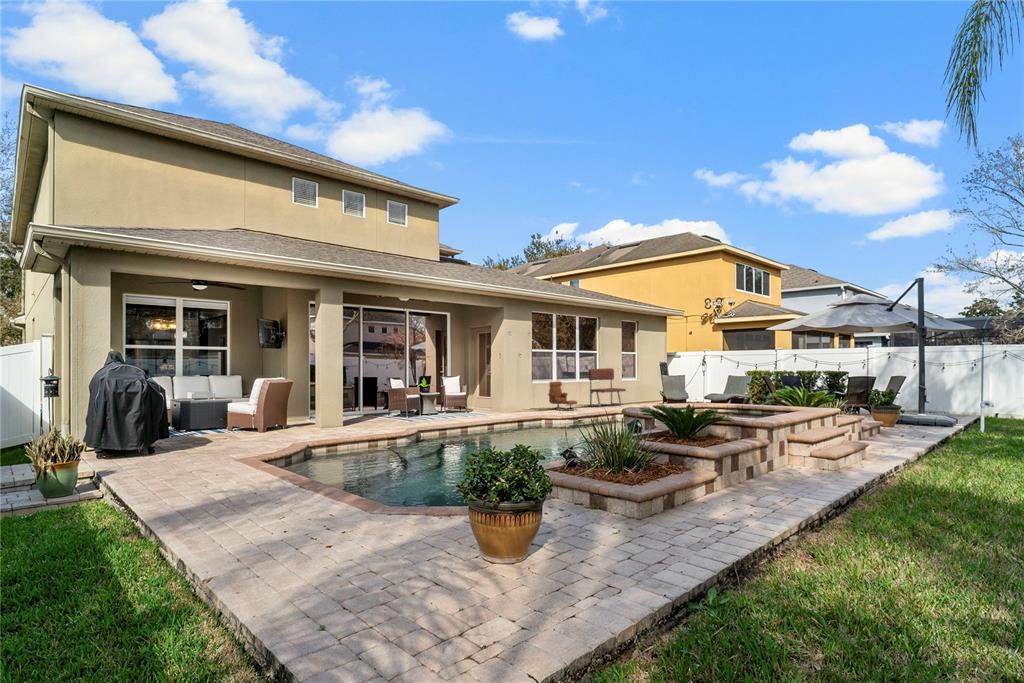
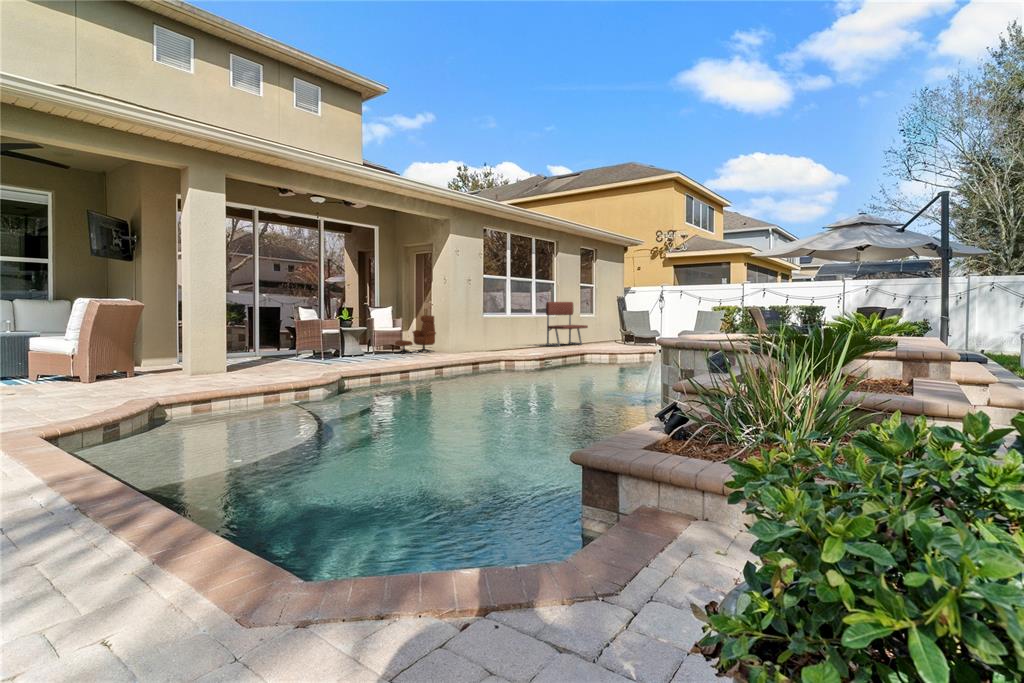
lounge chair: present [548,381,577,410] -> present [395,315,436,354]

